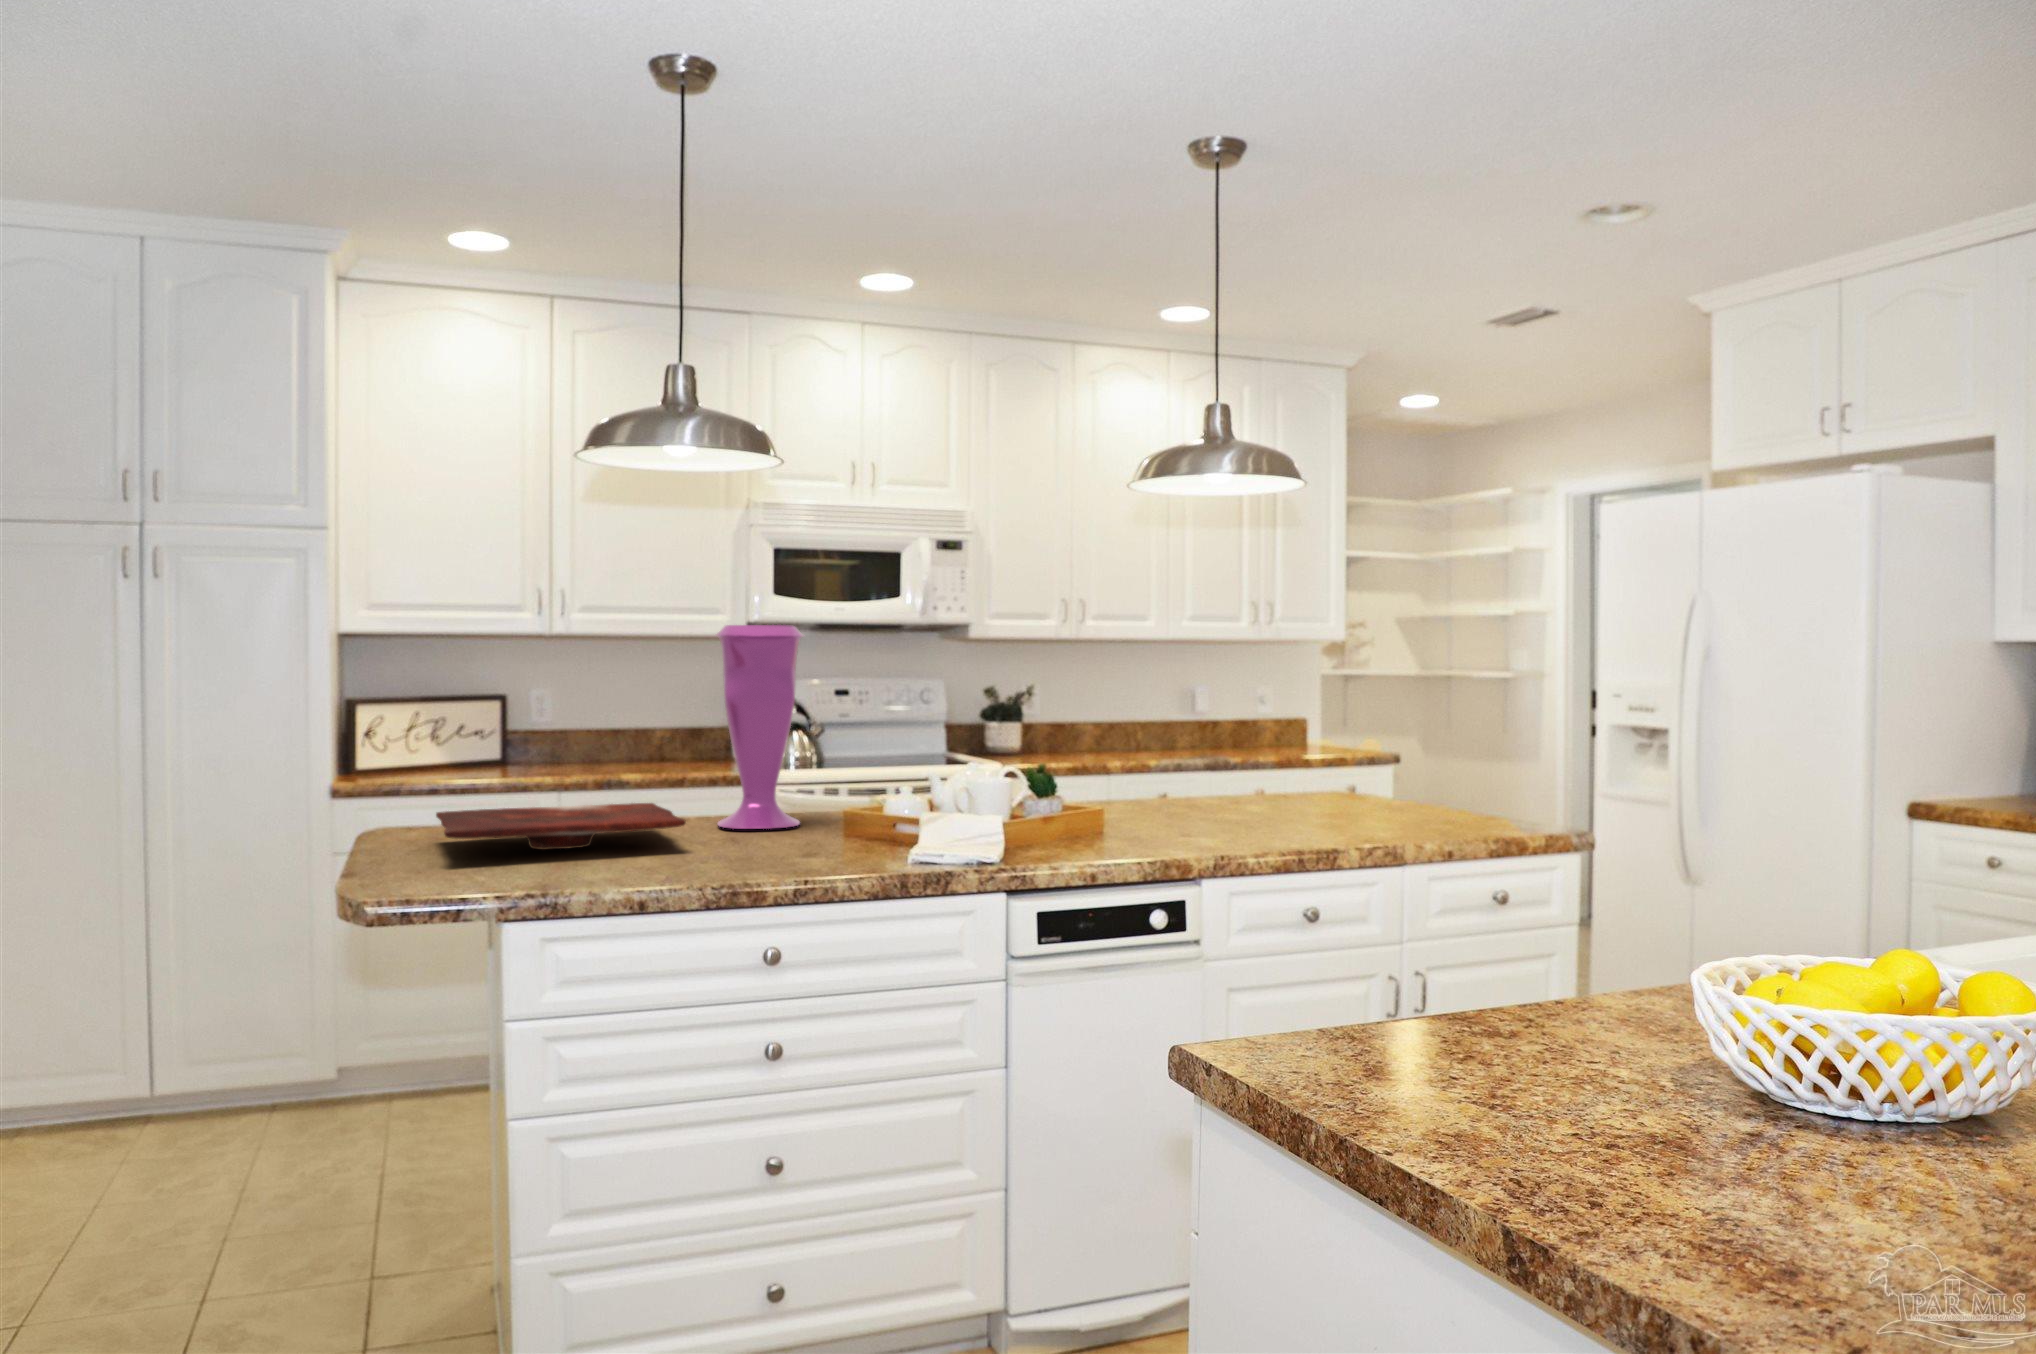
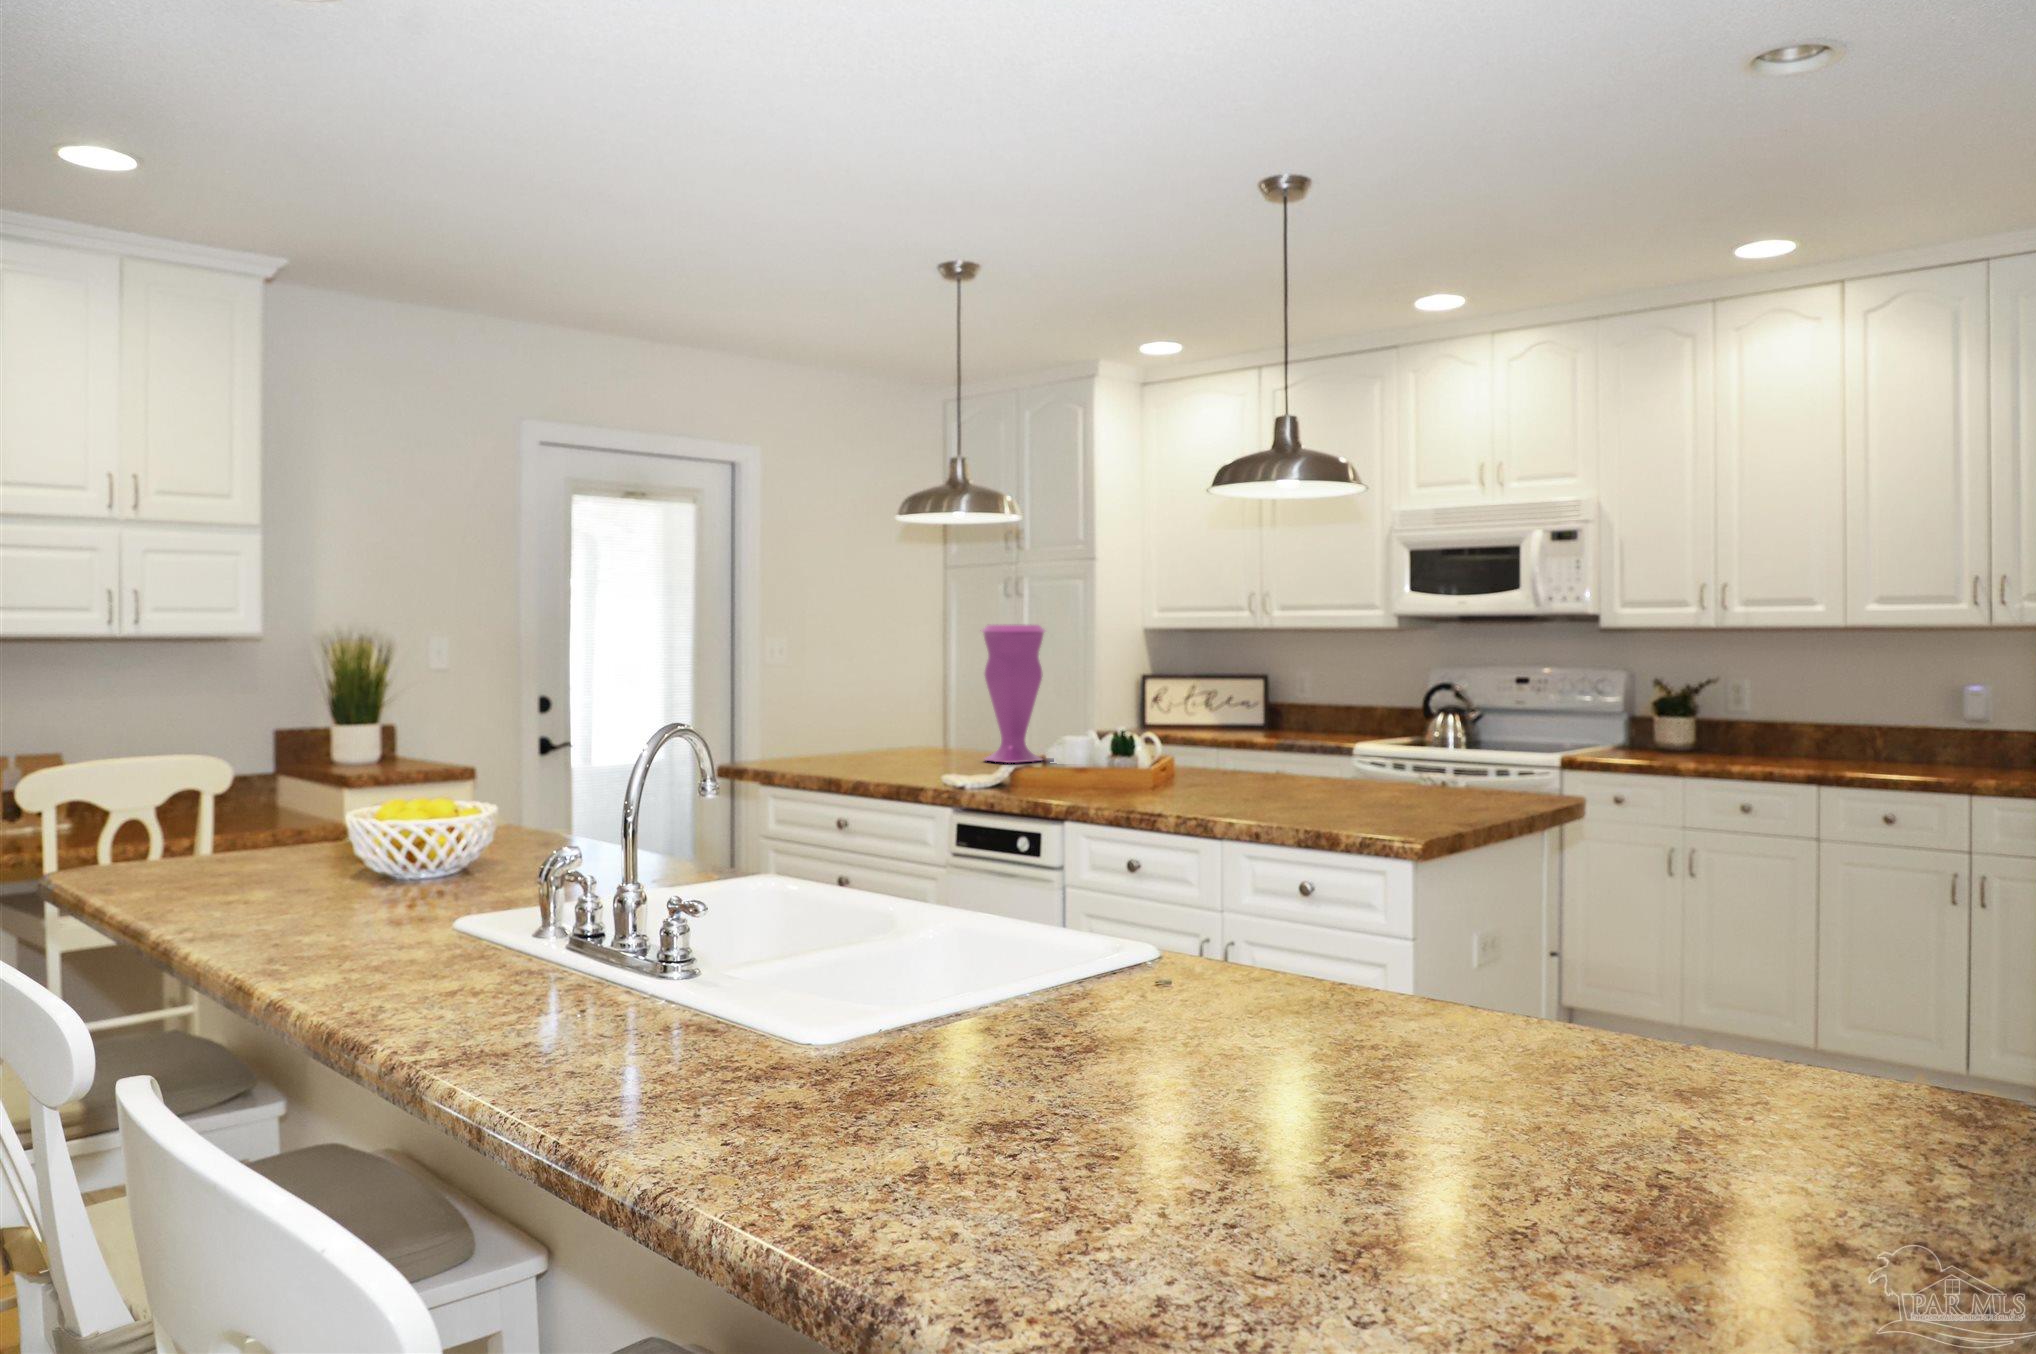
cutting board: present [436,803,686,850] -> none [807,733,966,758]

